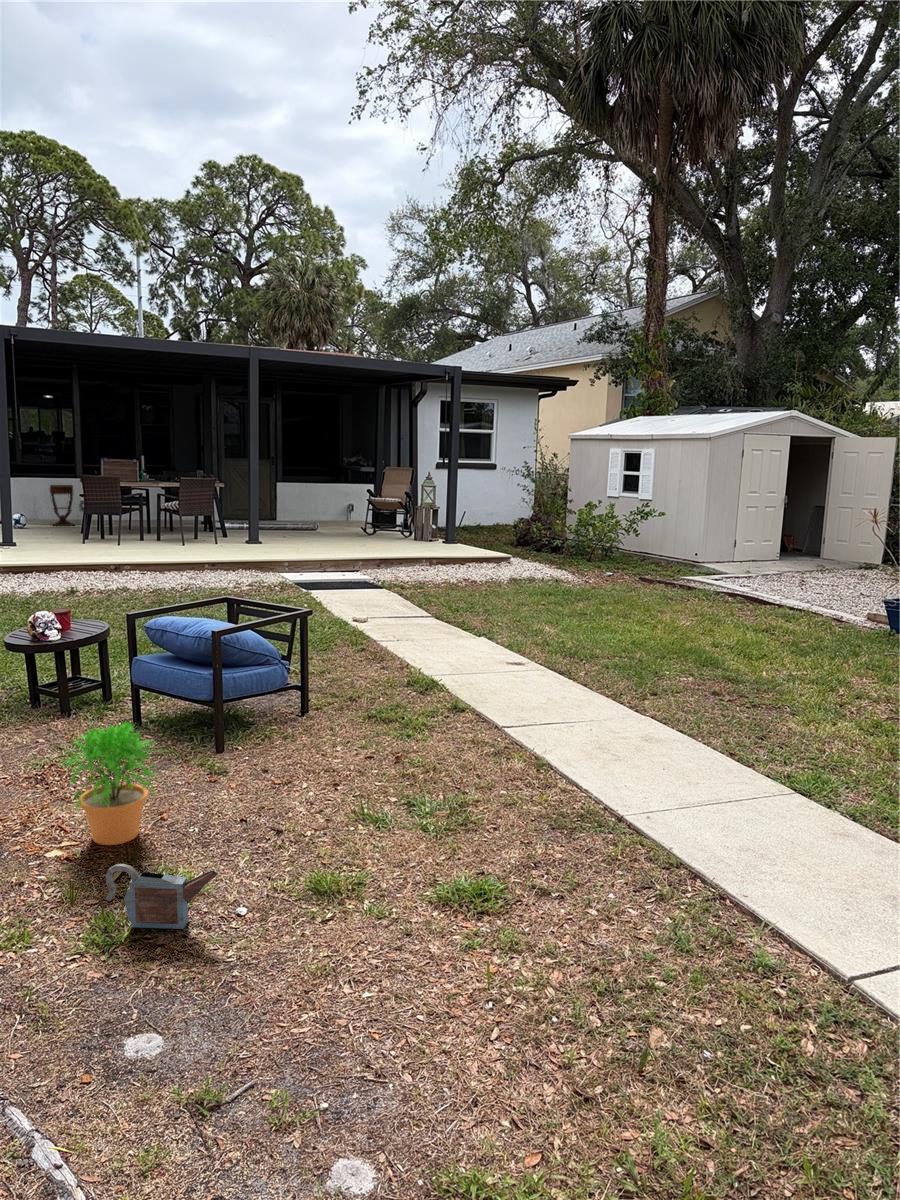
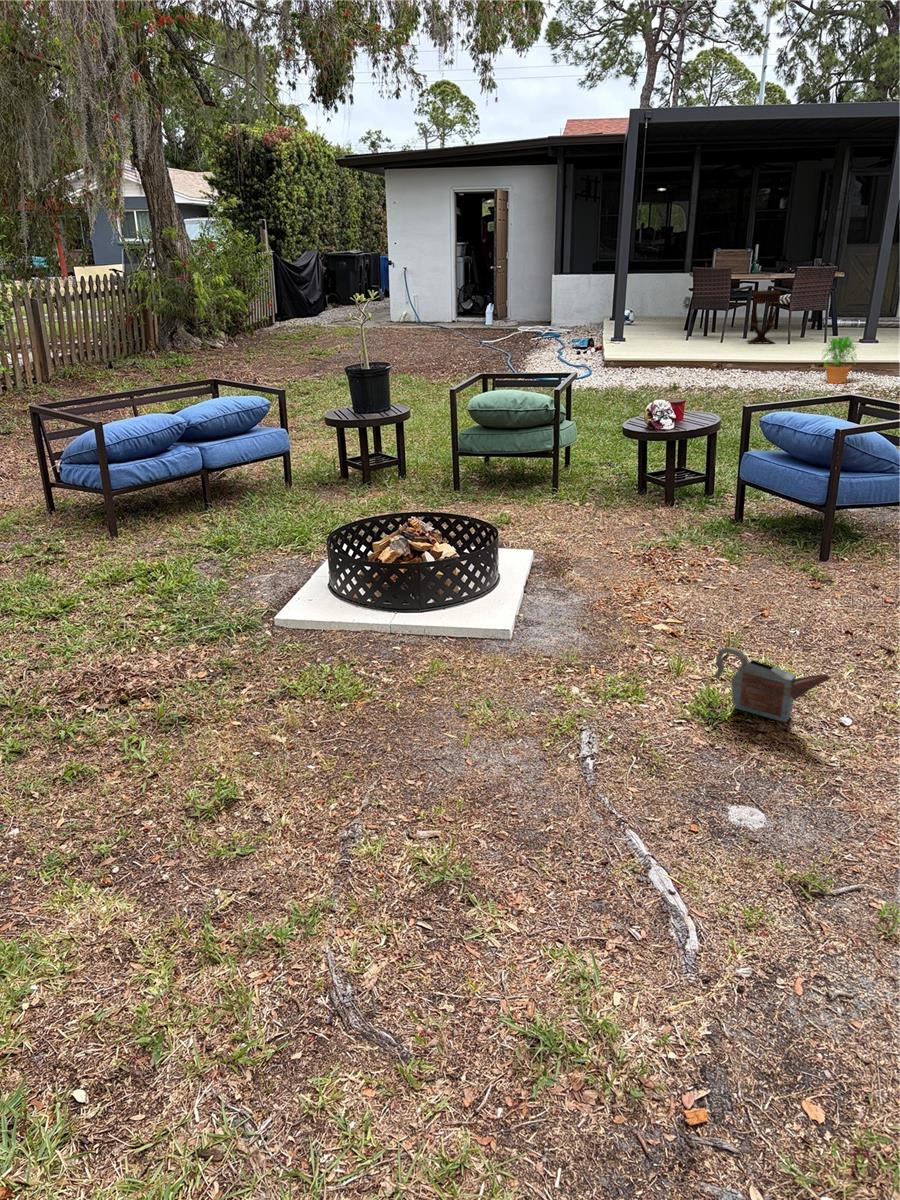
side table: present [49,485,73,526] -> present [747,290,781,344]
potted plant: present [63,722,156,845] -> present [822,337,856,384]

